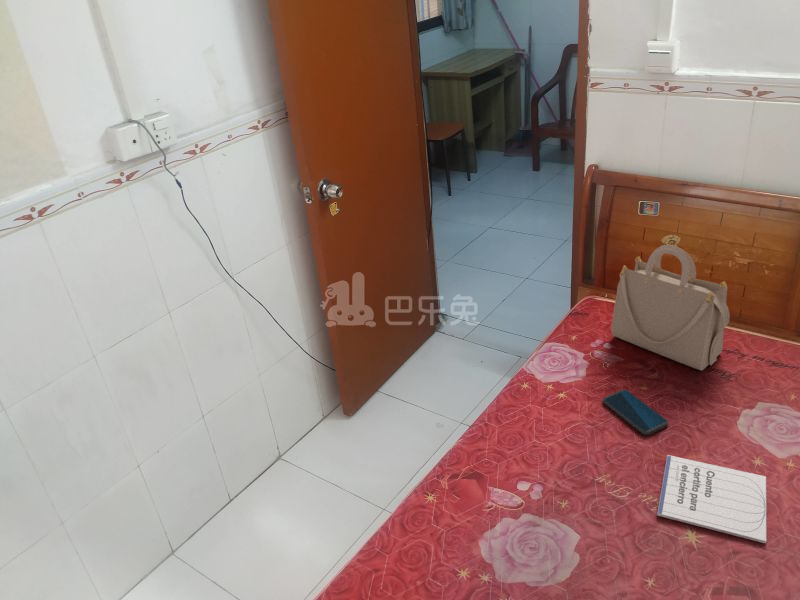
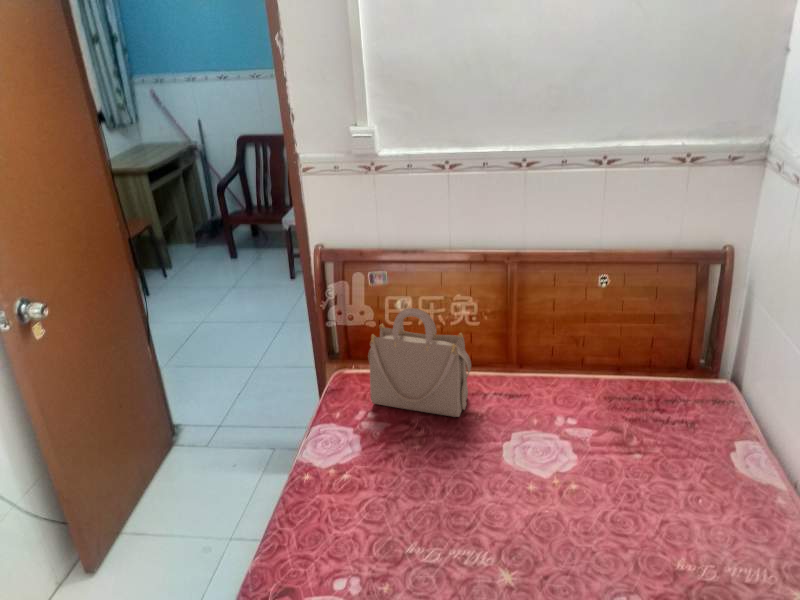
smartphone: present [603,390,668,435] -> none [386,453,450,492]
notebook: present [657,455,766,543] -> none [460,493,565,571]

